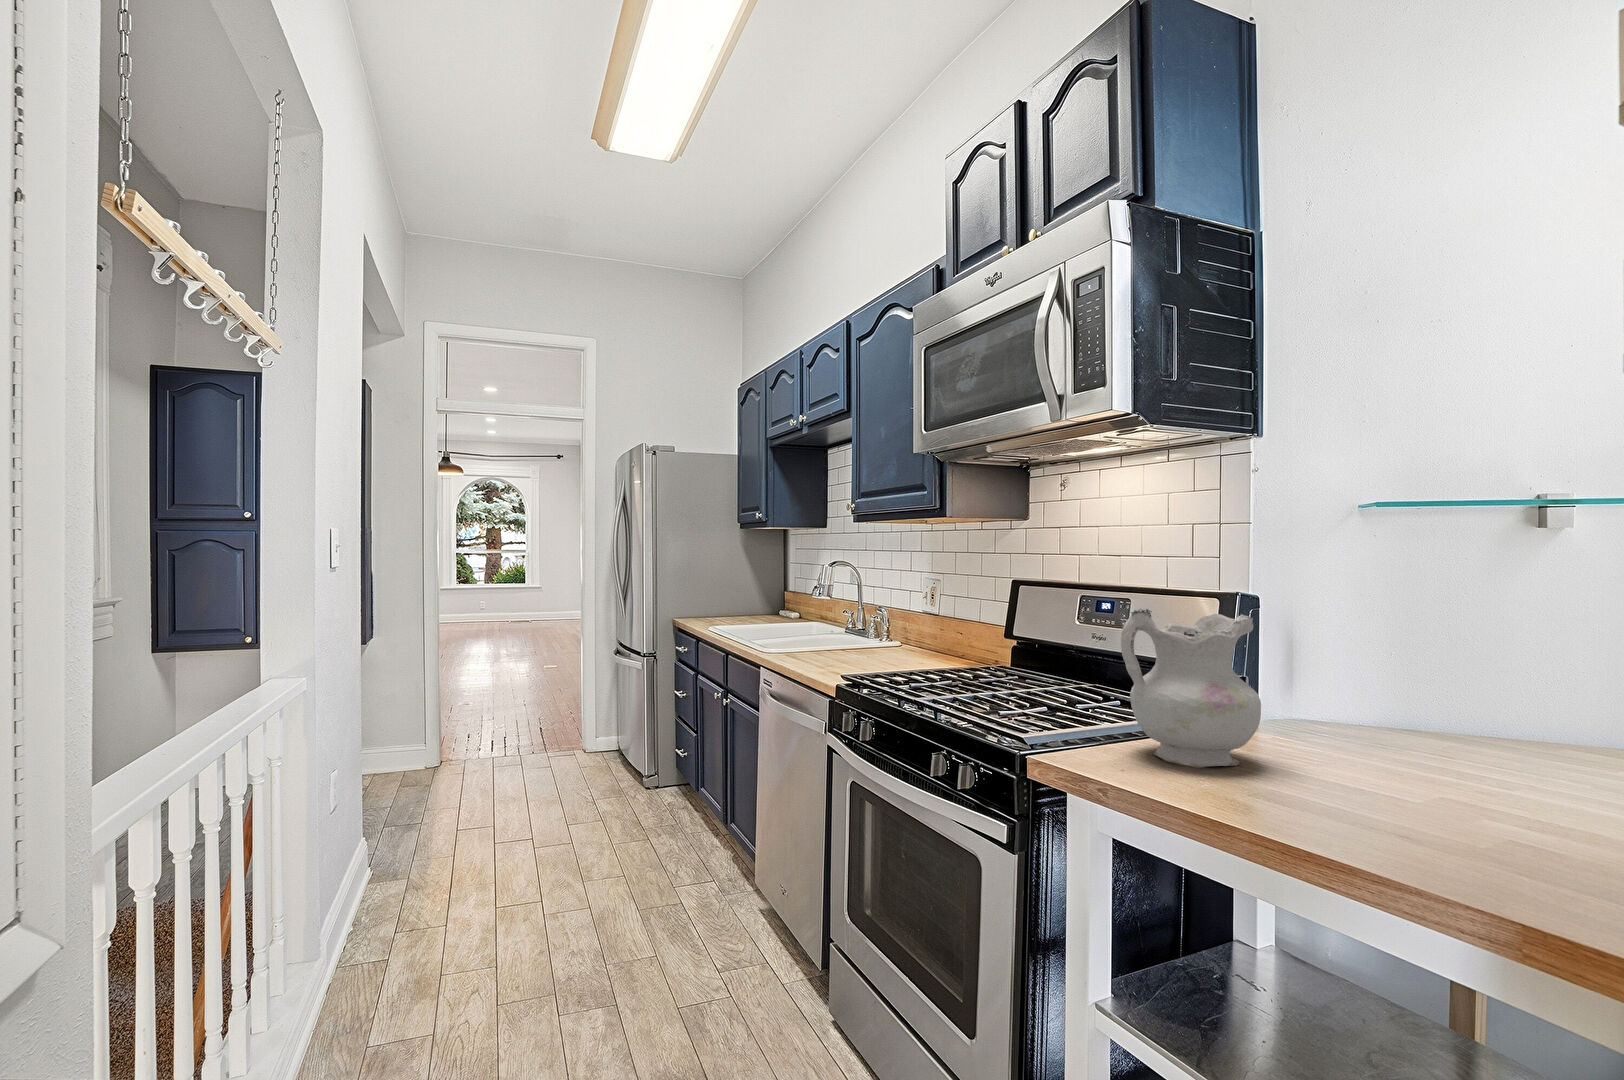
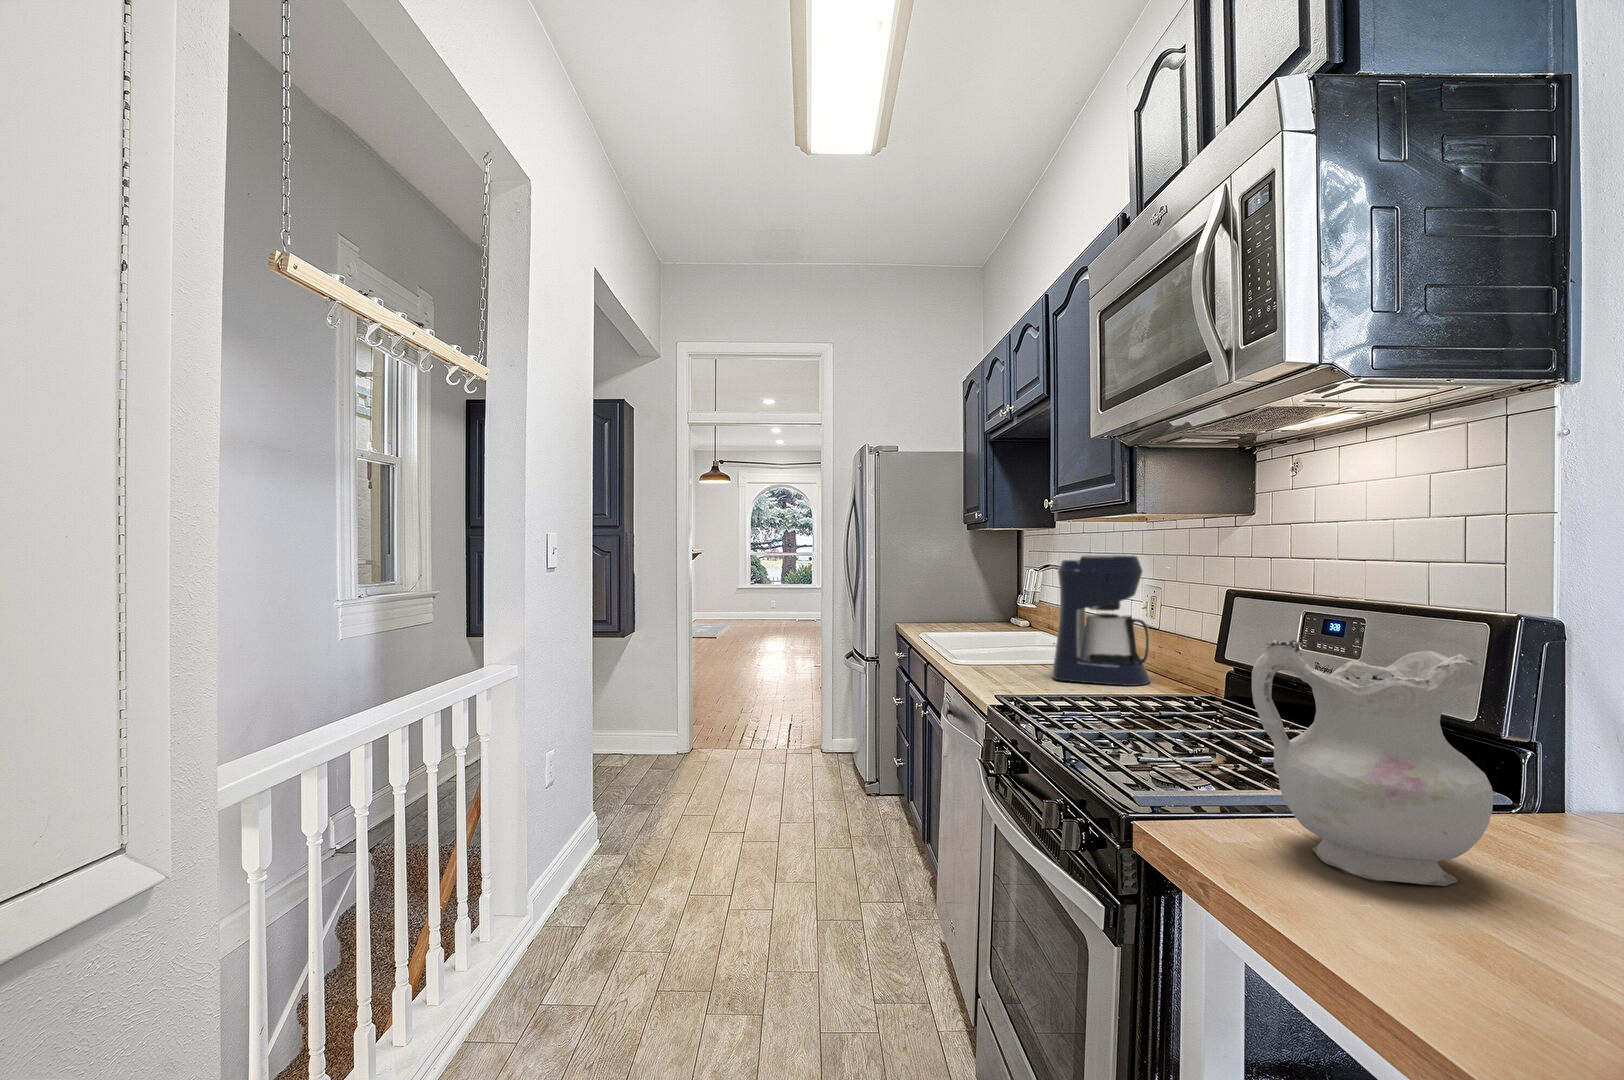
coffee maker: none [867,552,945,661] -> present [1052,555,1150,686]

